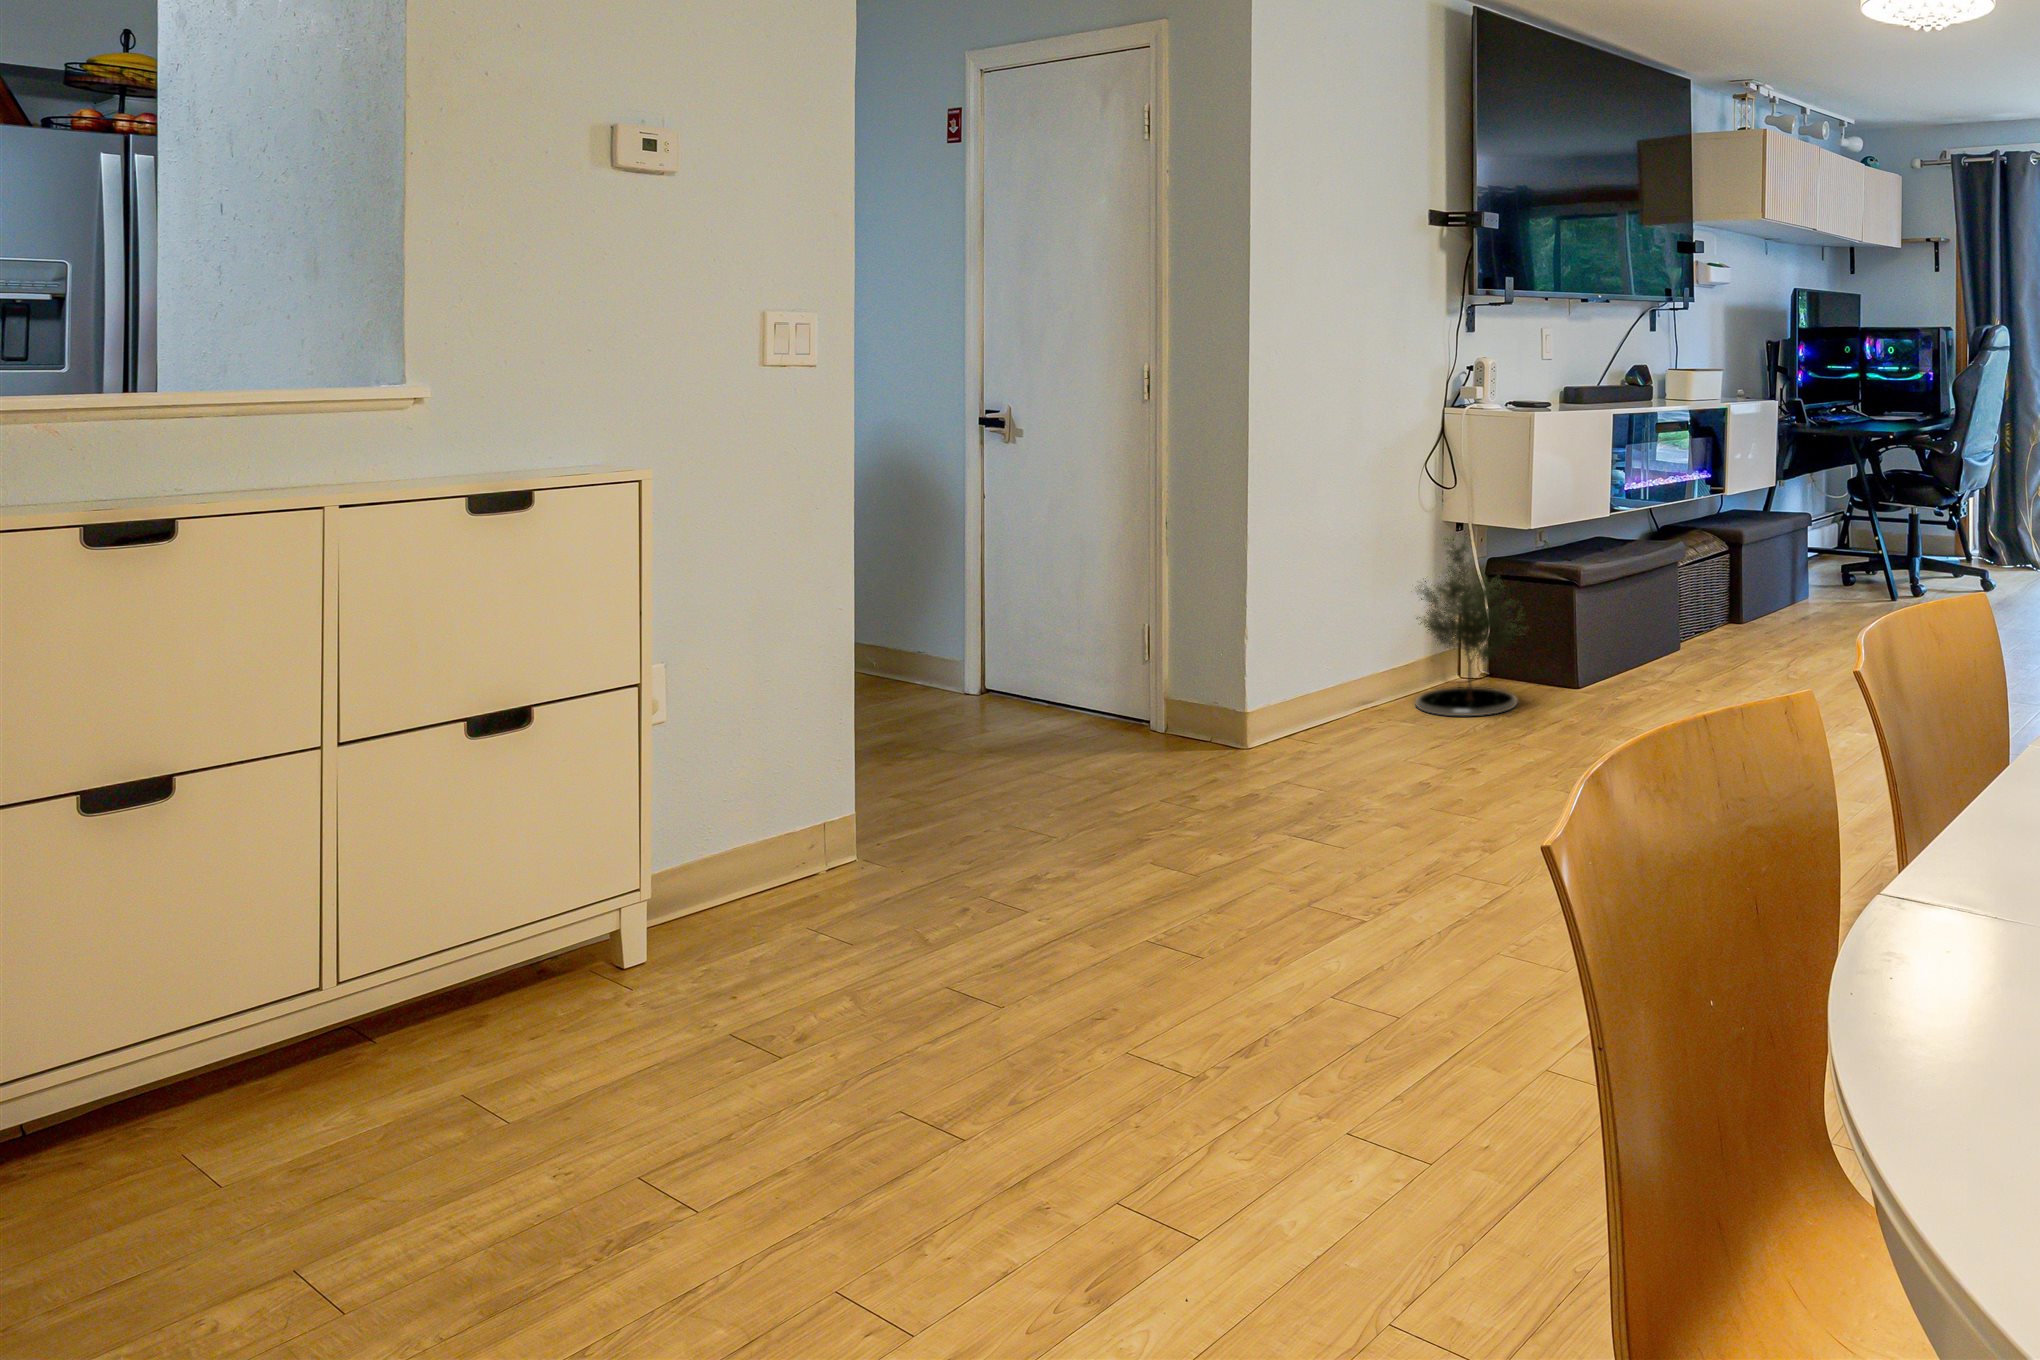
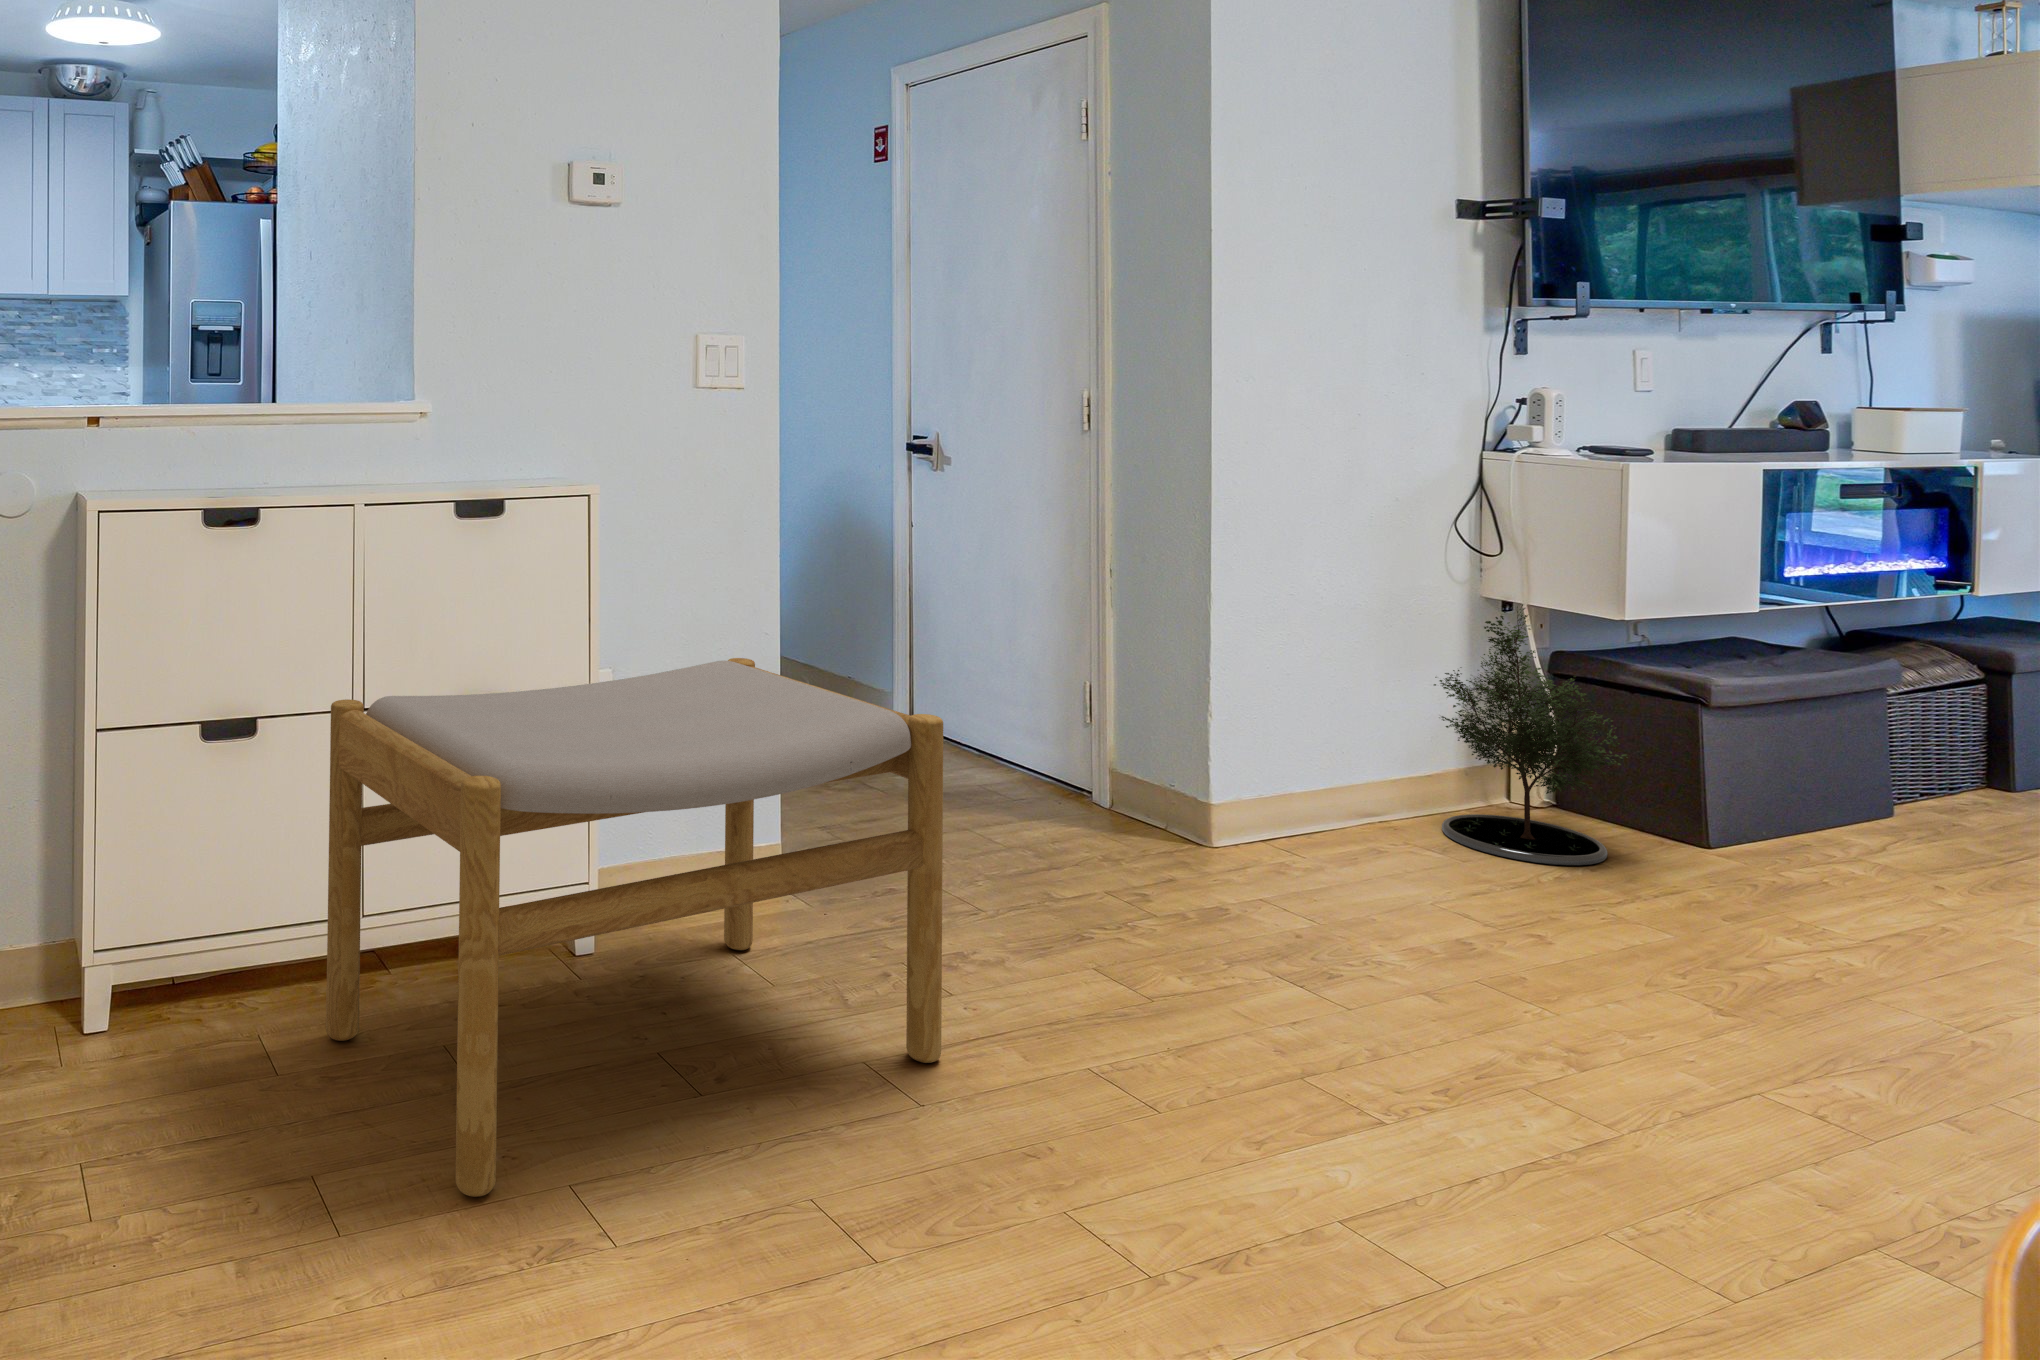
footstool: none [285,634,1018,1217] -> present [326,658,943,1197]

